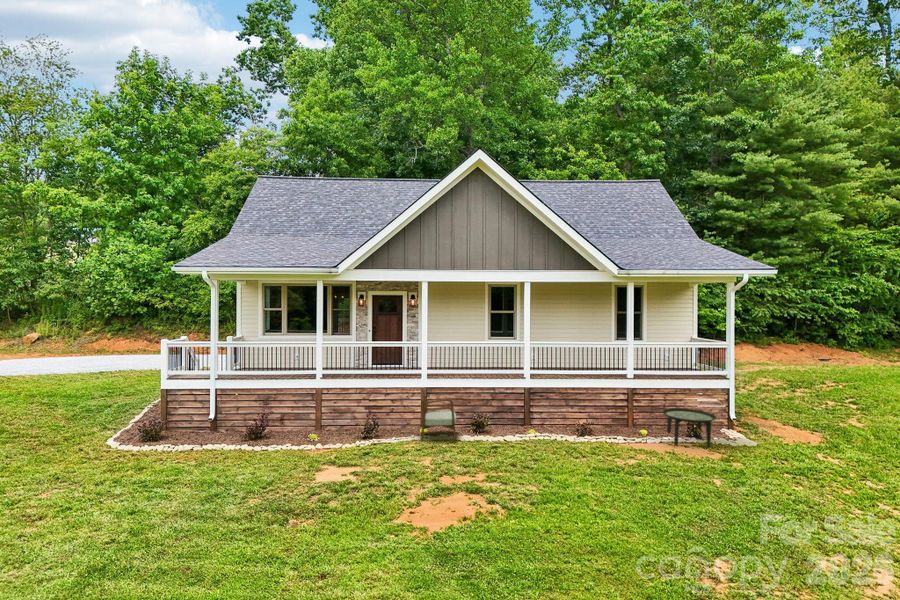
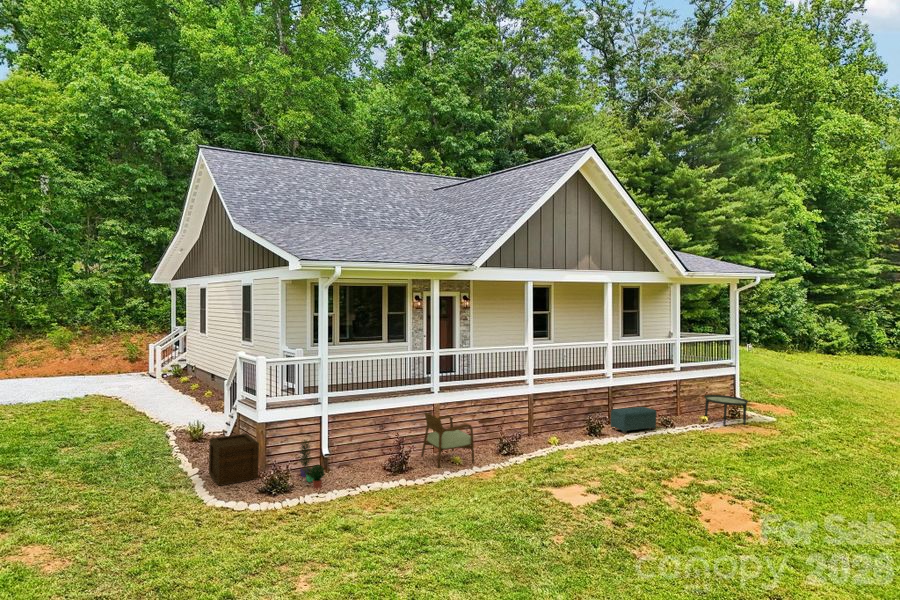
armchair: present [421,394,457,442] -> present [421,413,474,468]
wooden crate: none [131,397,173,432] -> present [209,434,259,486]
potted plant: none [174,404,199,442] -> present [299,440,325,488]
bench: none [525,412,575,439] -> present [611,407,657,434]

